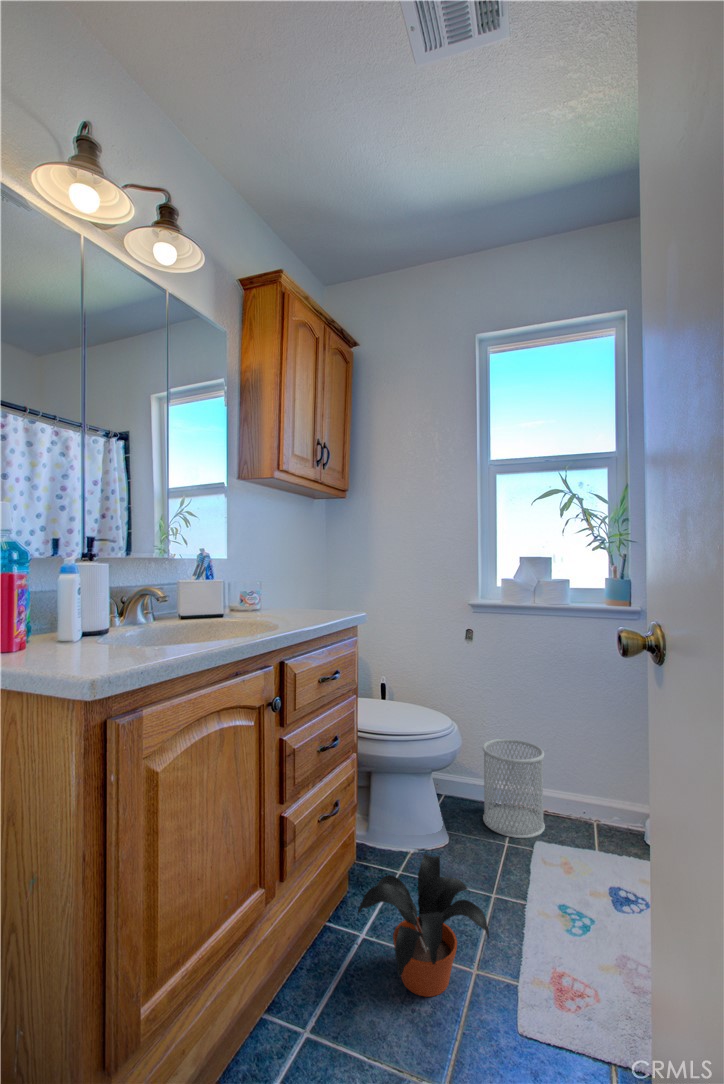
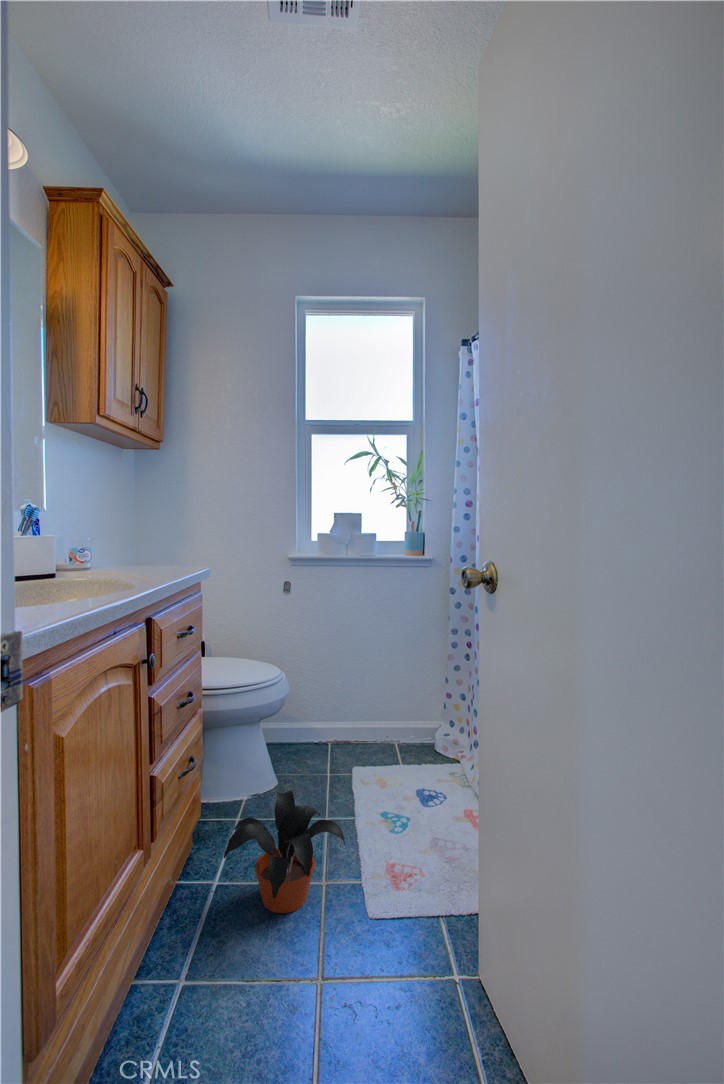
wastebasket: present [483,739,545,838] -> none [302,683,357,769]

